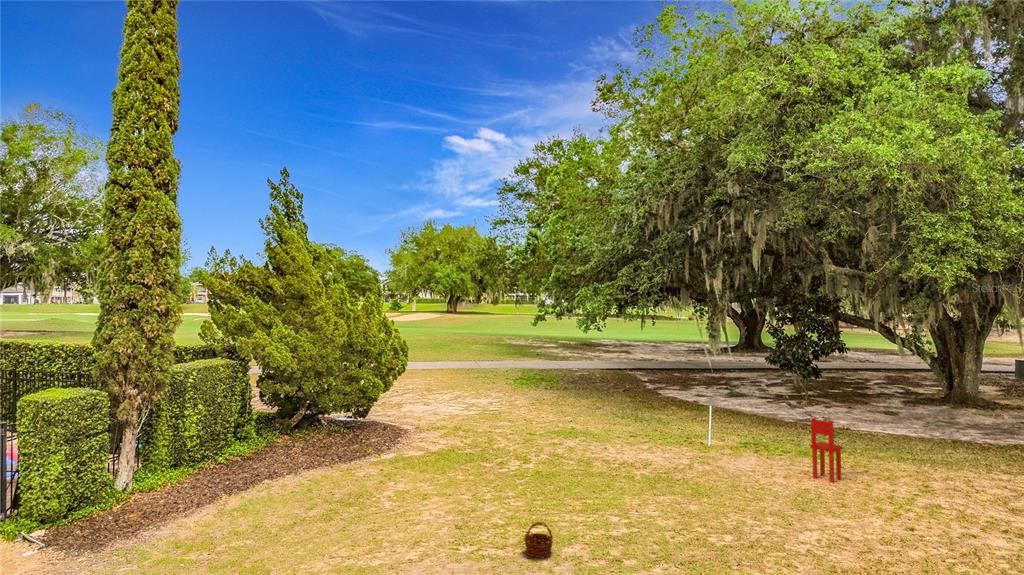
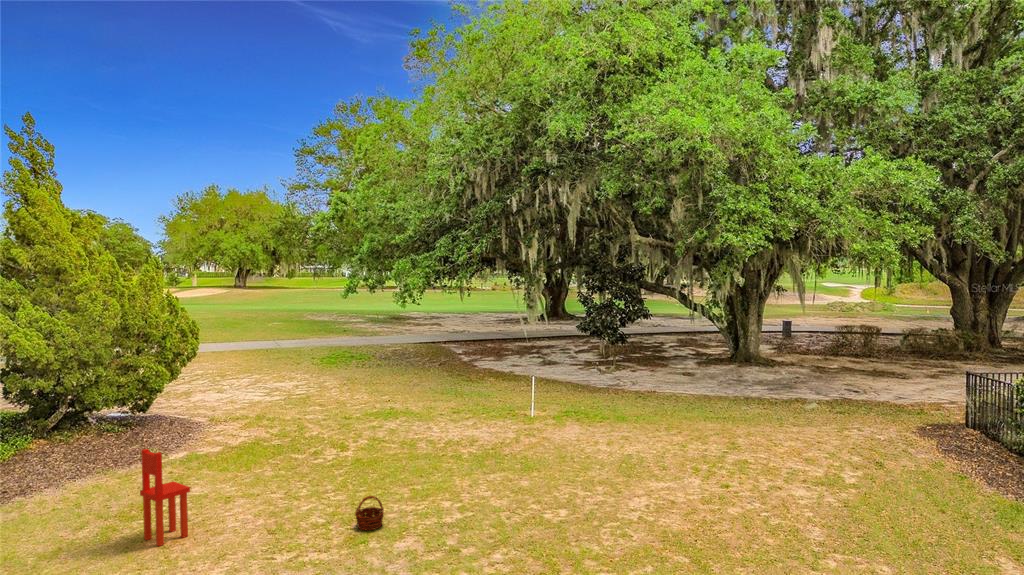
chair: present [810,418,843,482] -> present [140,449,190,546]

